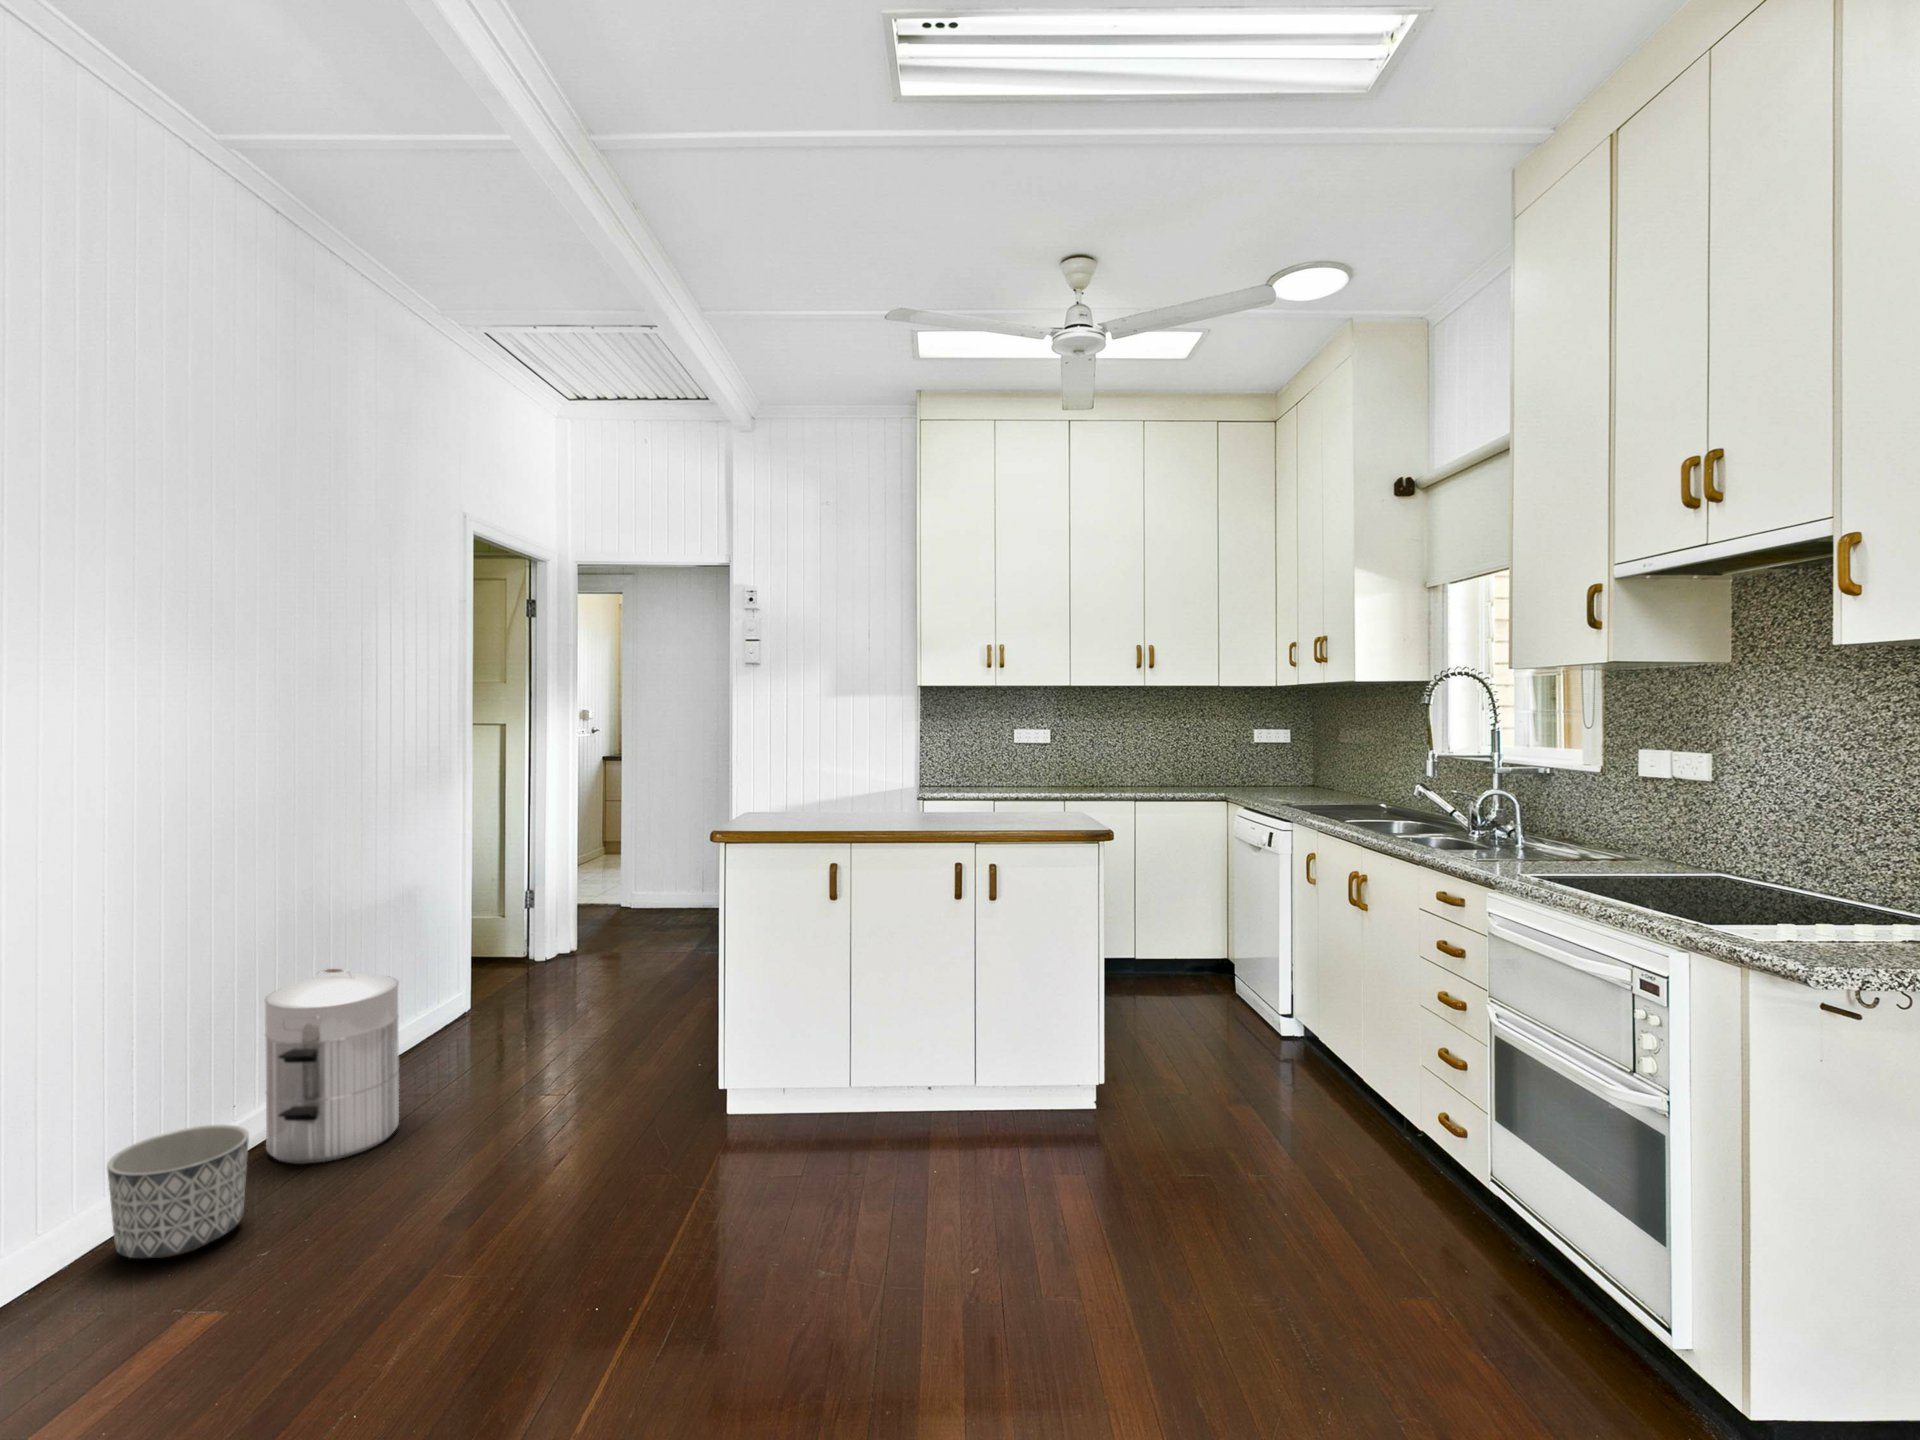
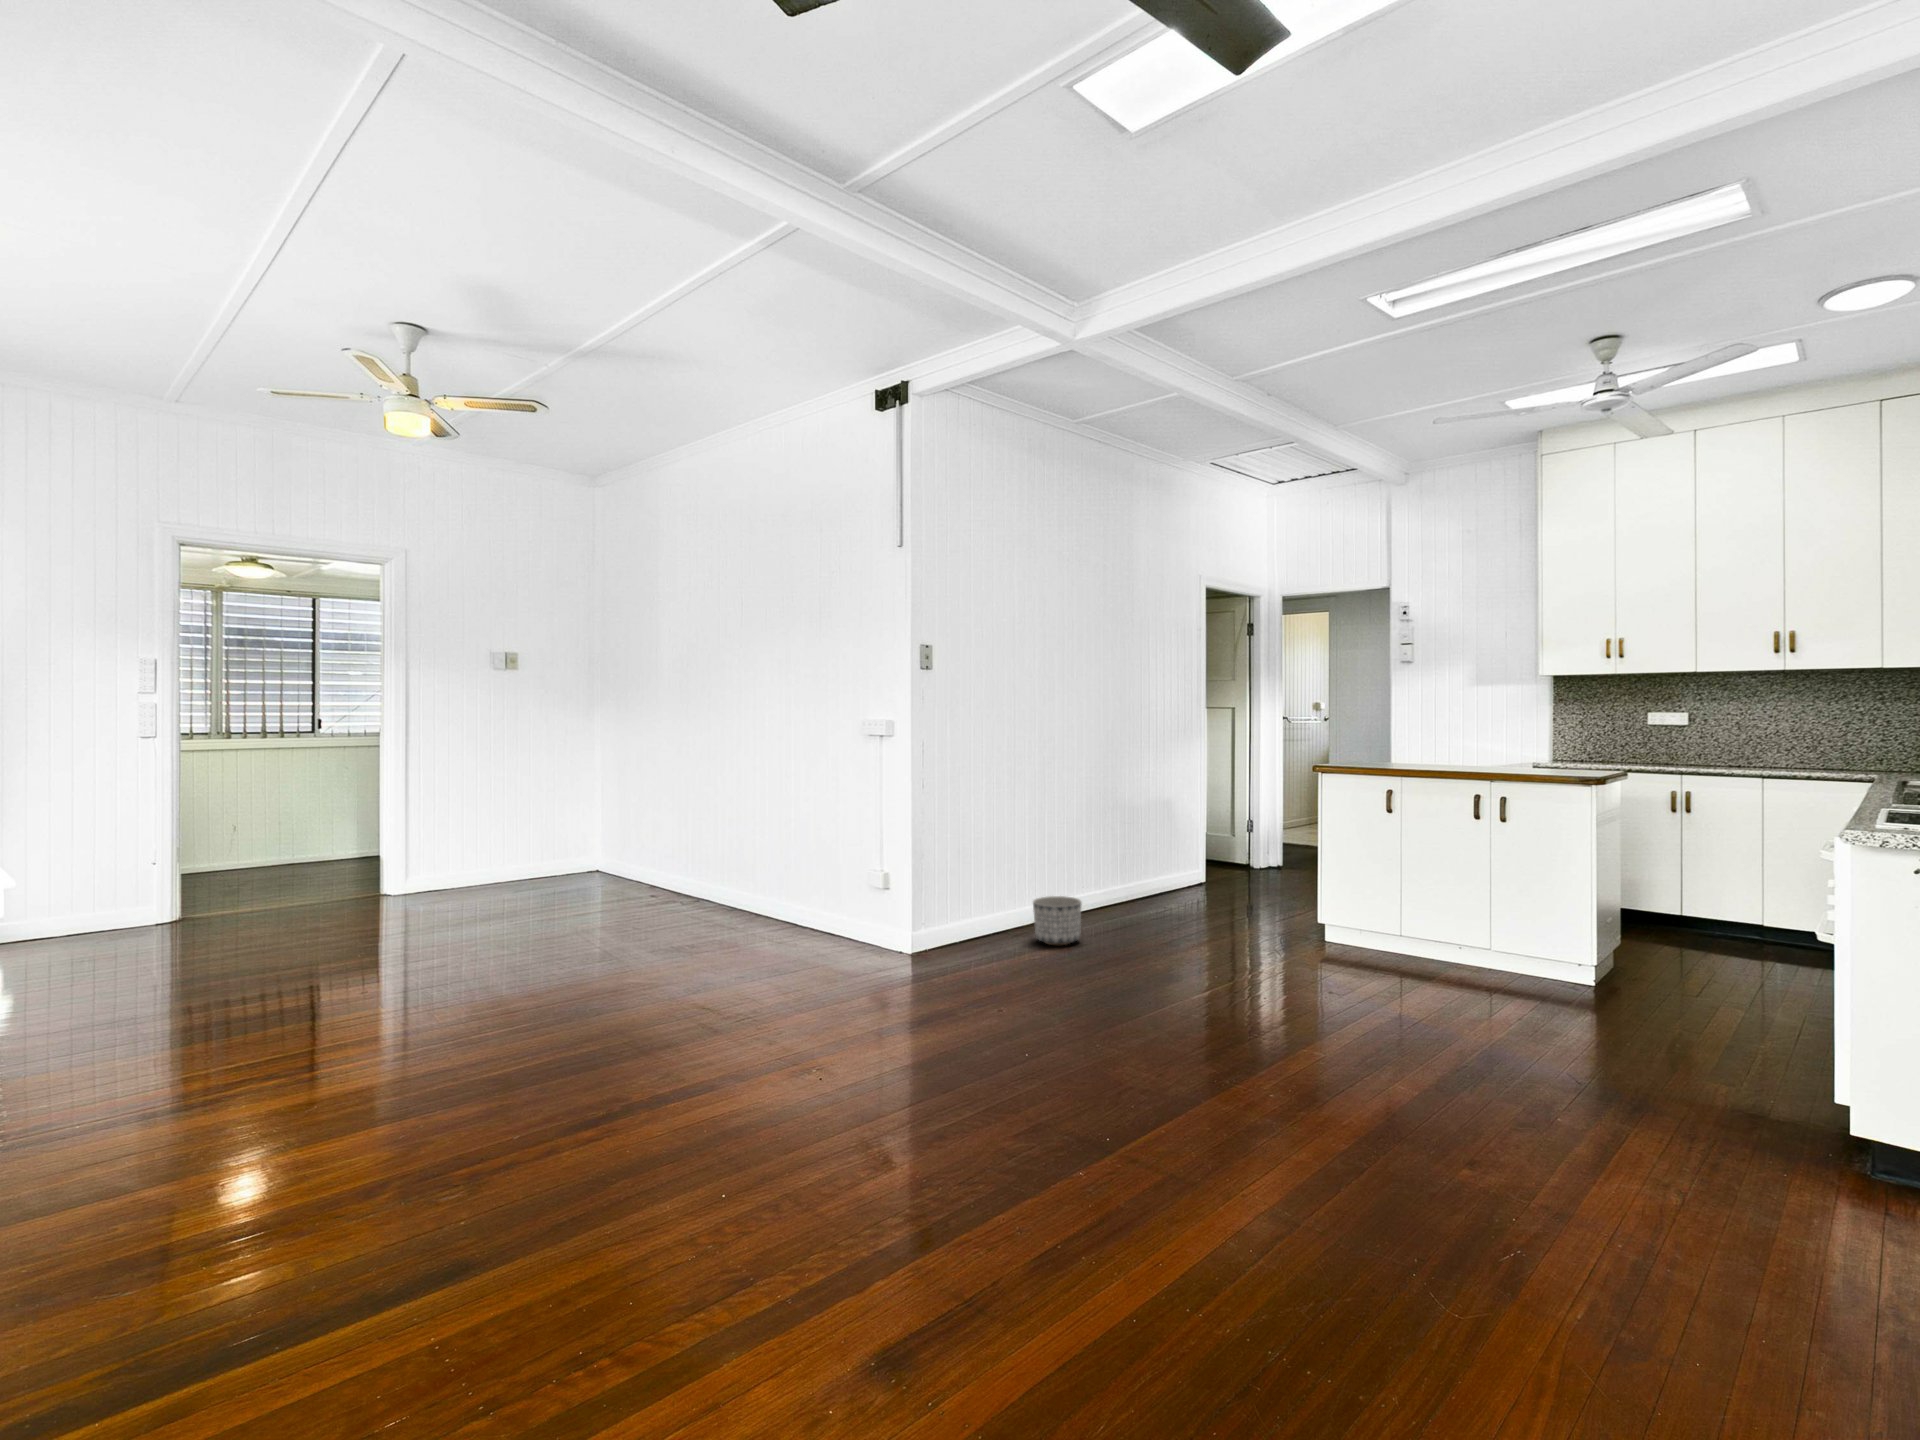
waste bin: present [265,969,399,1164] -> none [1091,837,1150,931]

